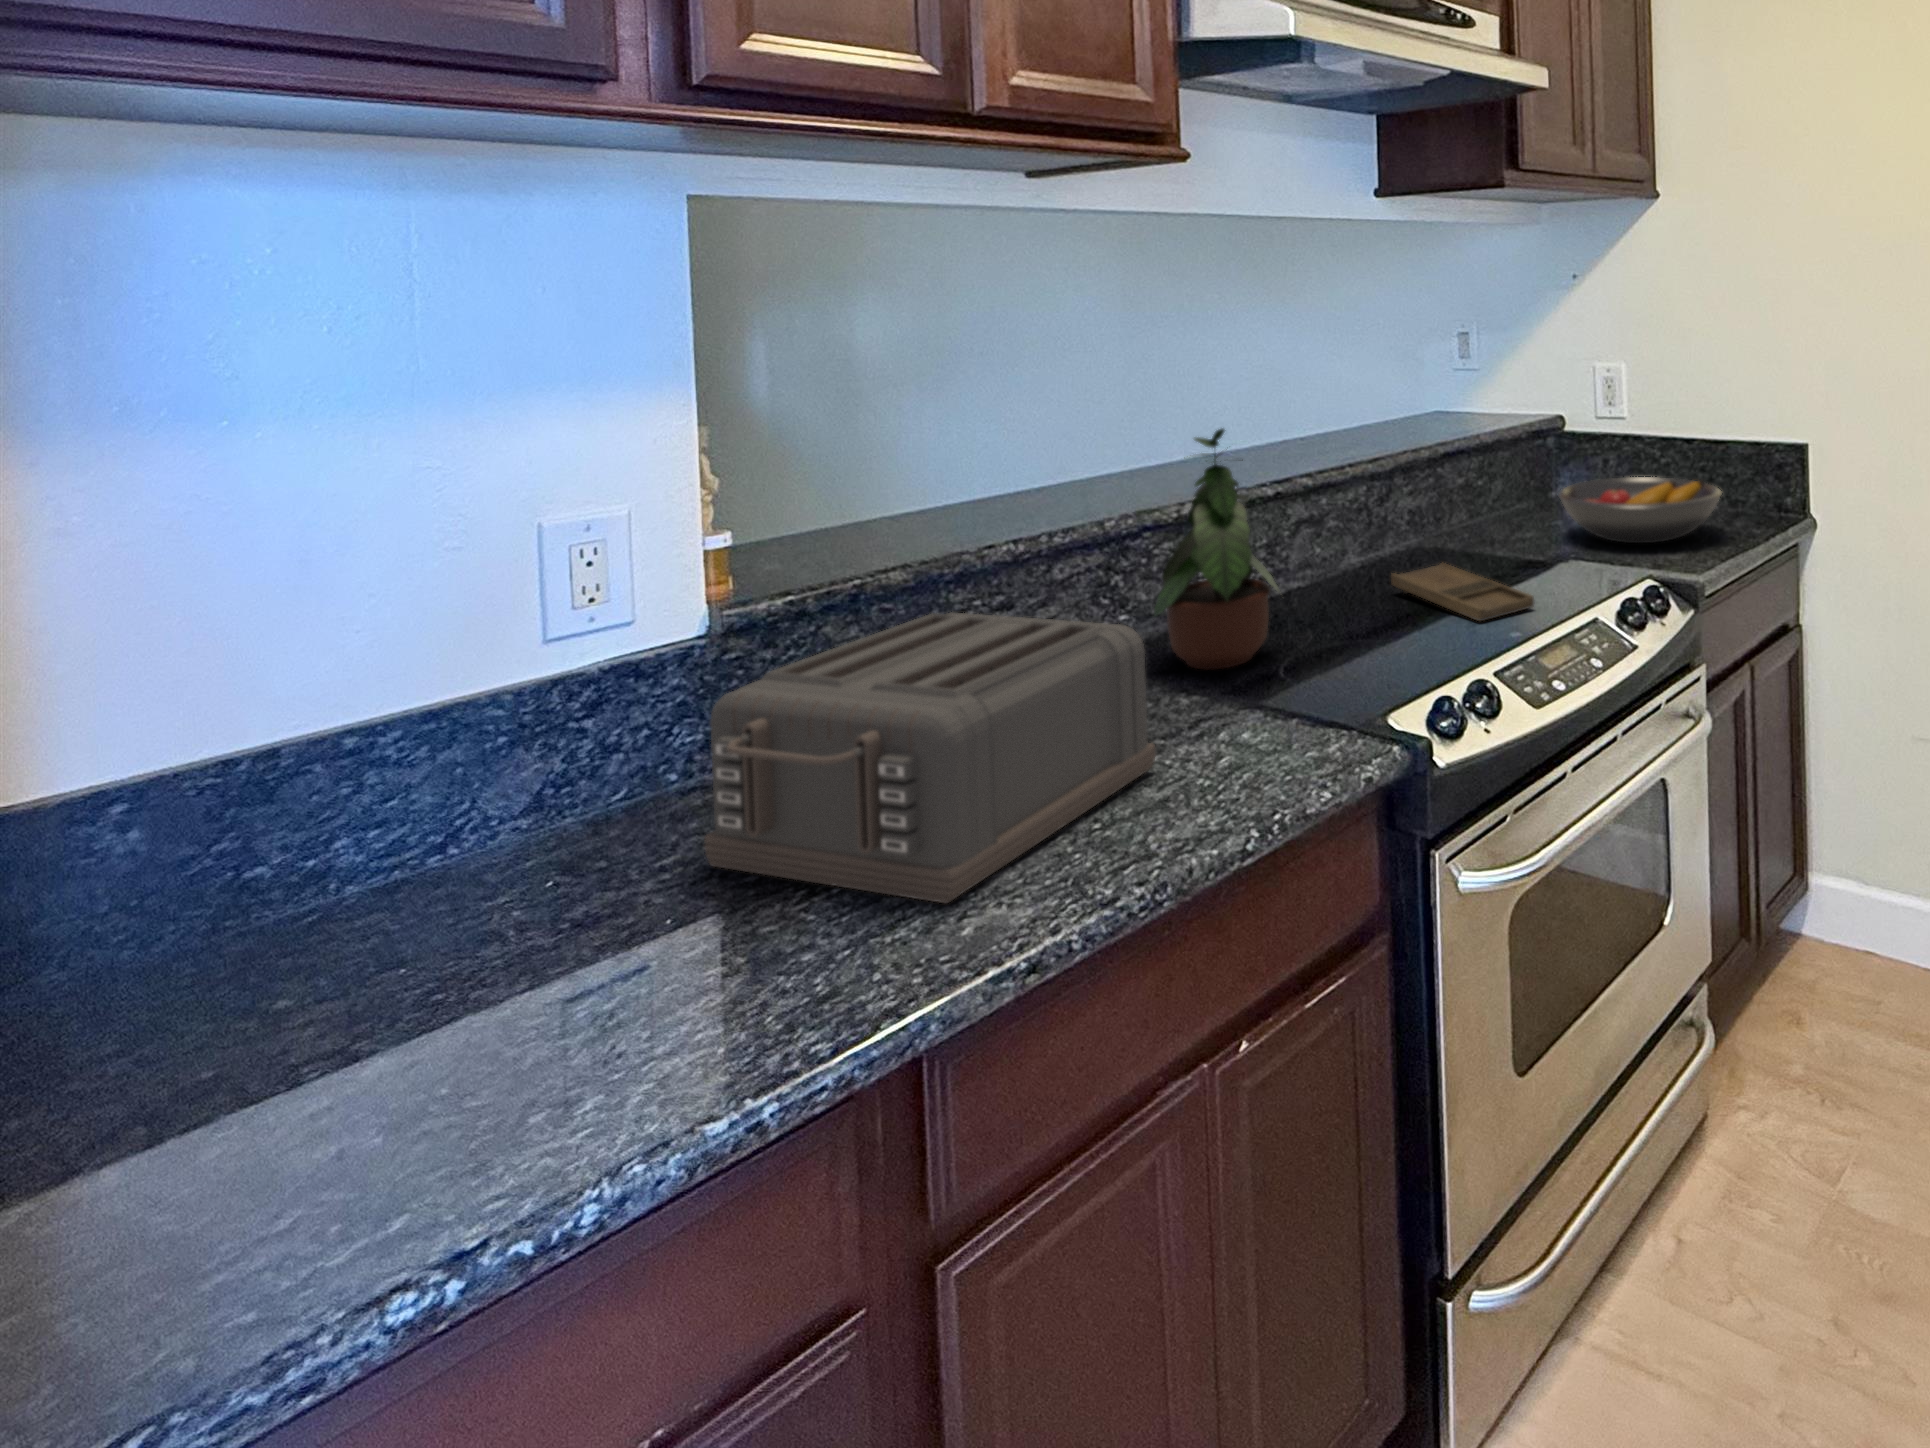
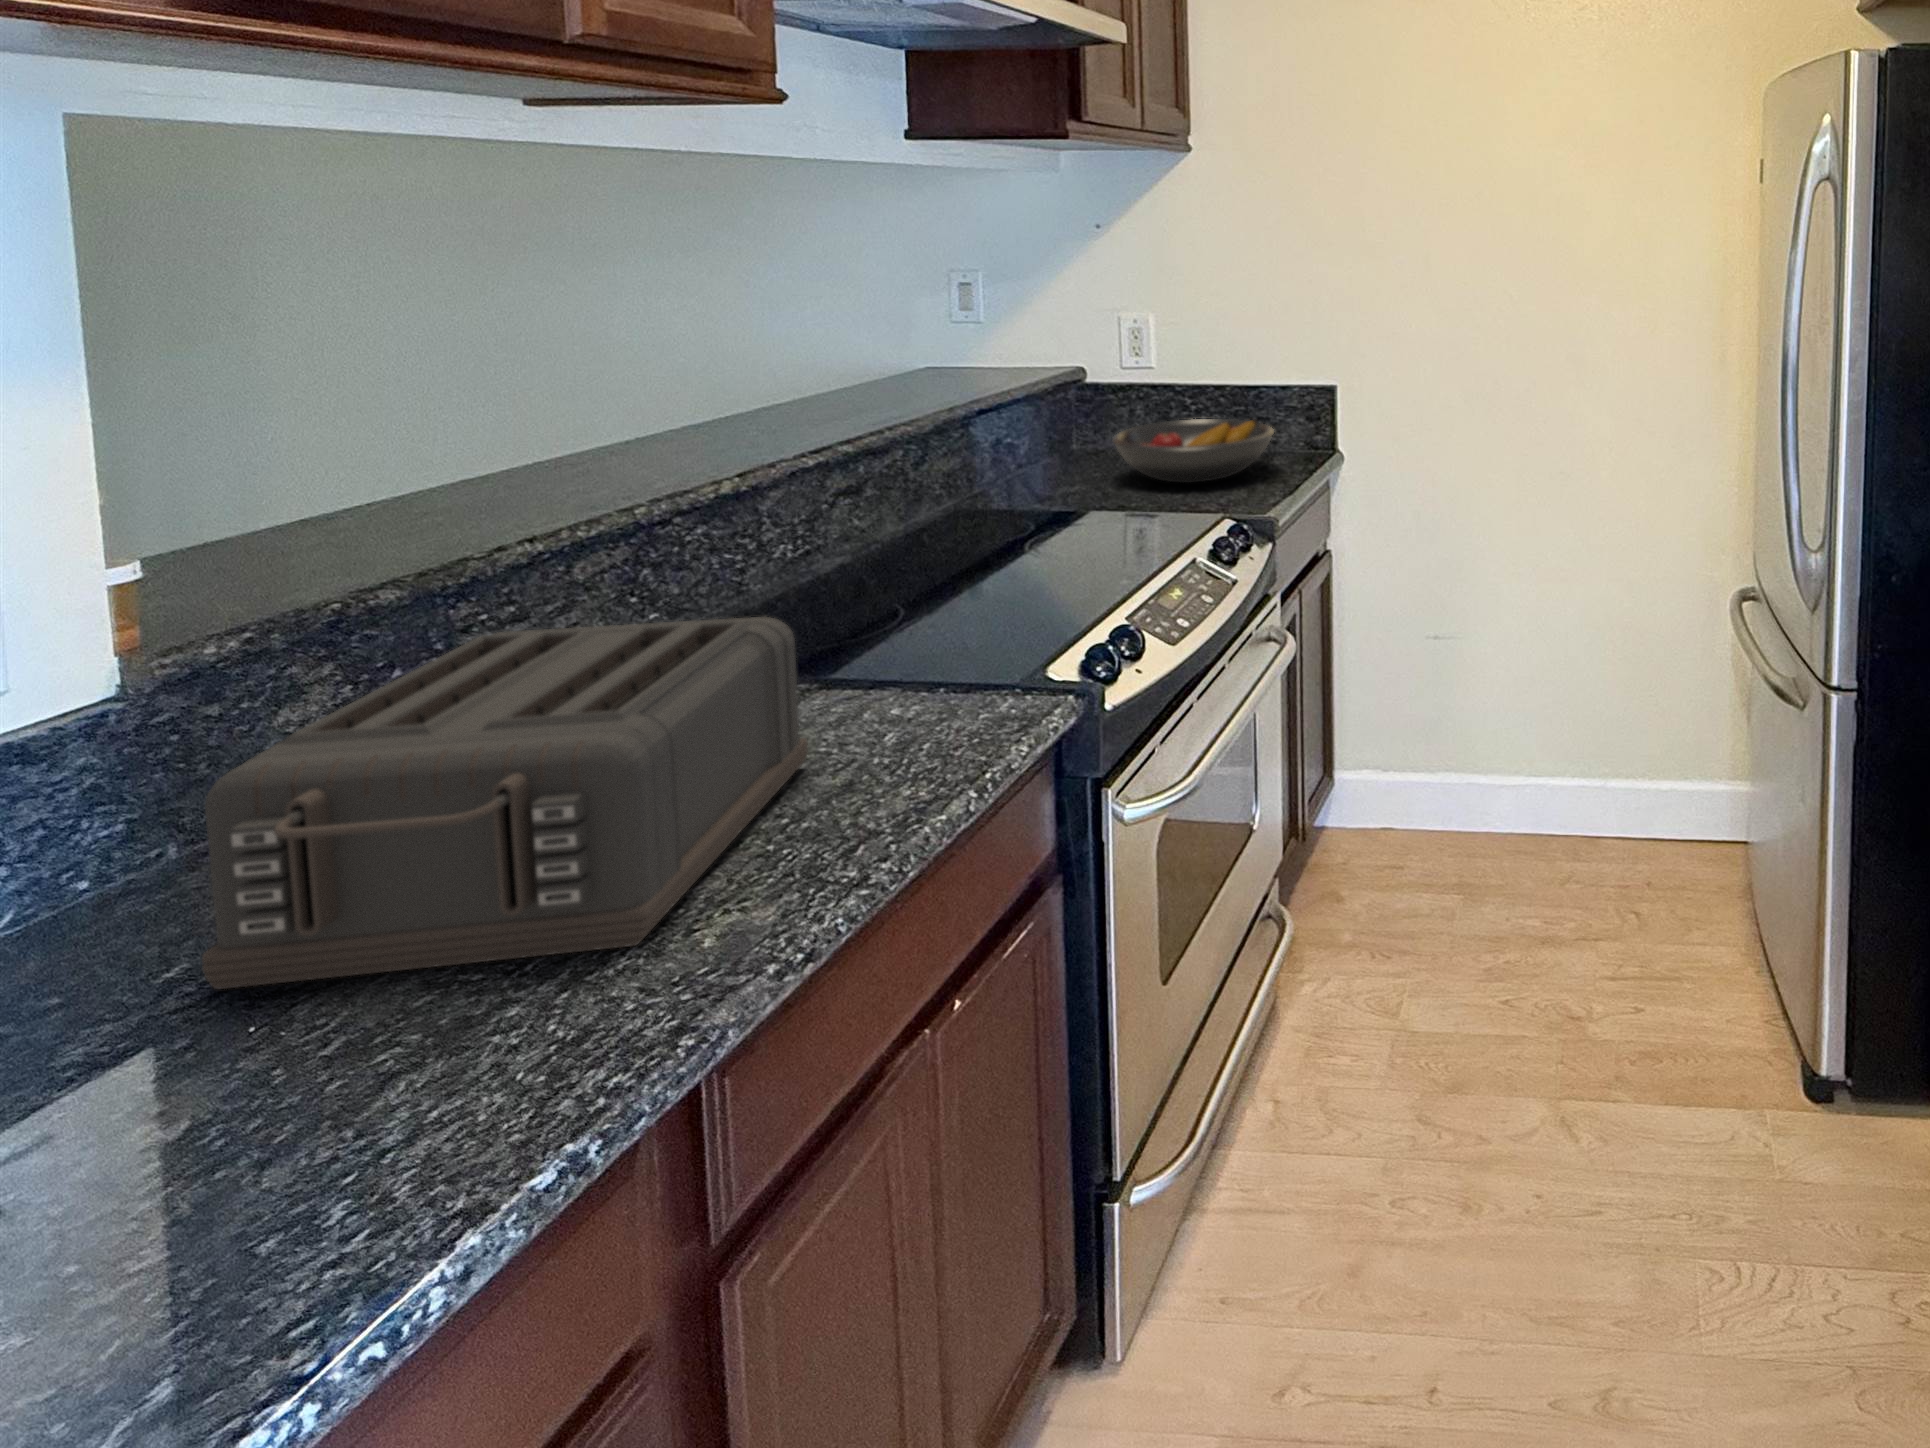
potted plant: present [1154,429,1279,670] -> none [704,394,885,658]
tray: present [1391,563,1534,621] -> none [964,518,1131,571]

